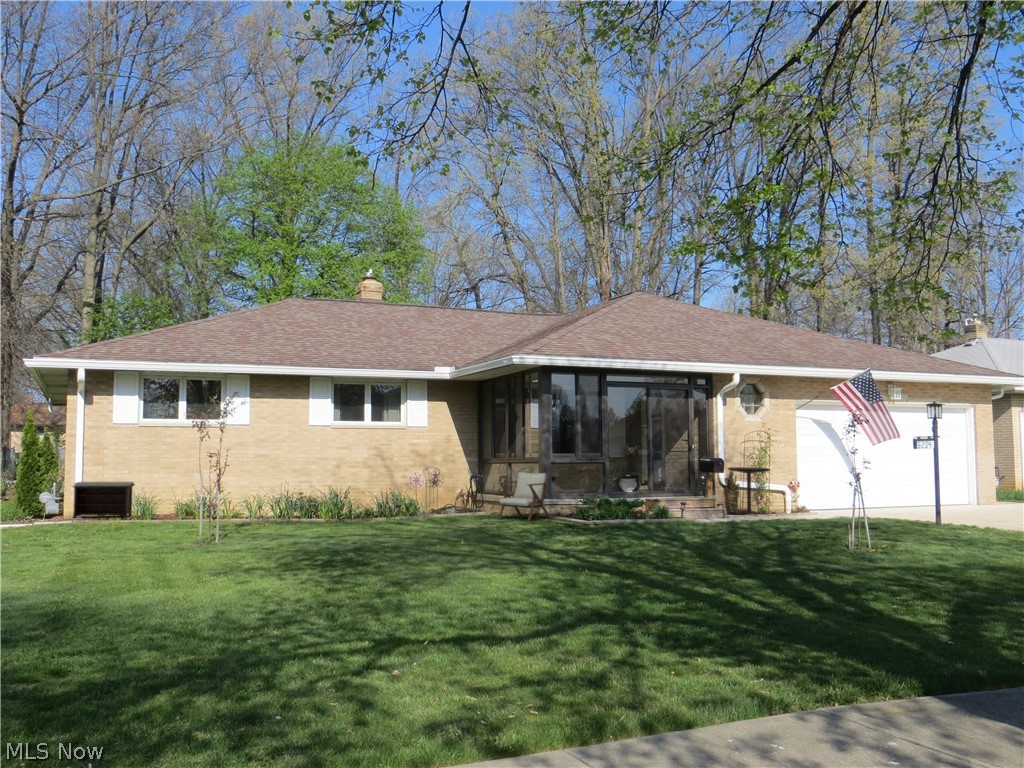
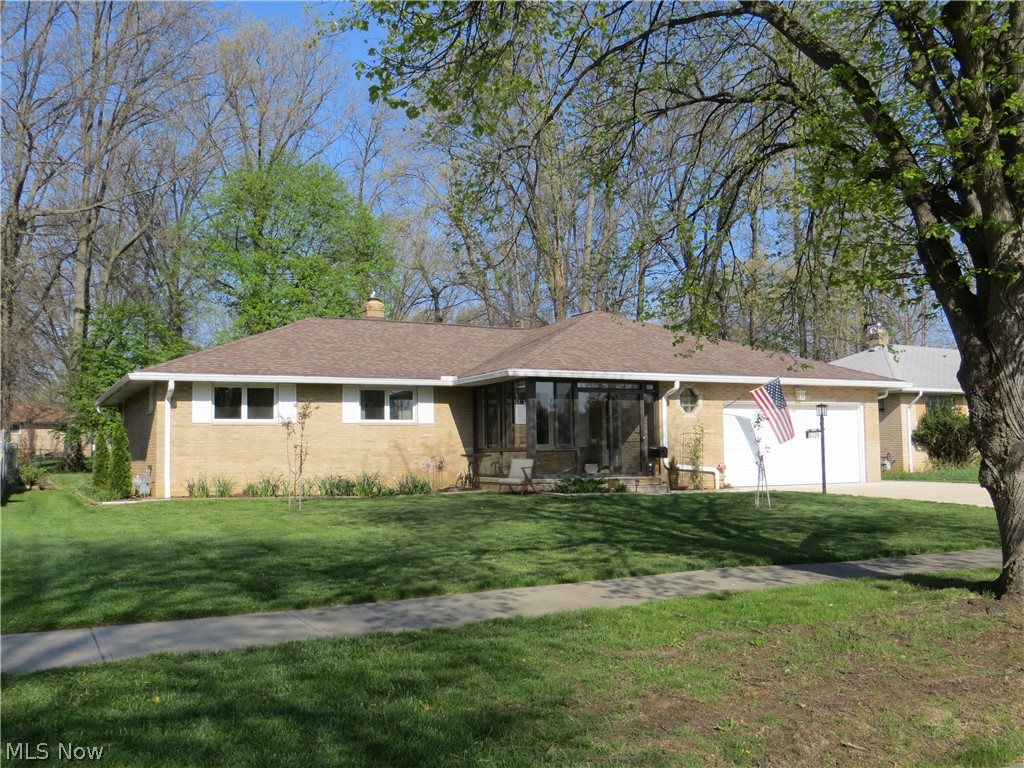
pedestal table: present [728,467,770,514] -> present [461,454,492,489]
bench: present [73,482,135,518] -> none [164,469,210,497]

